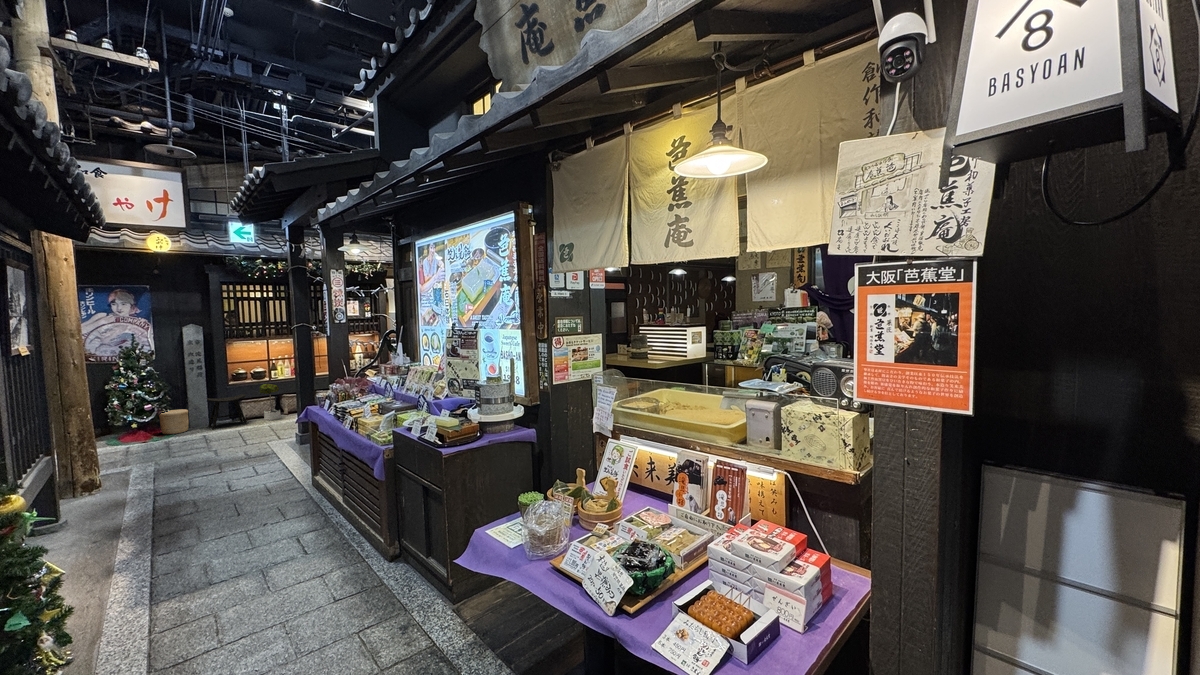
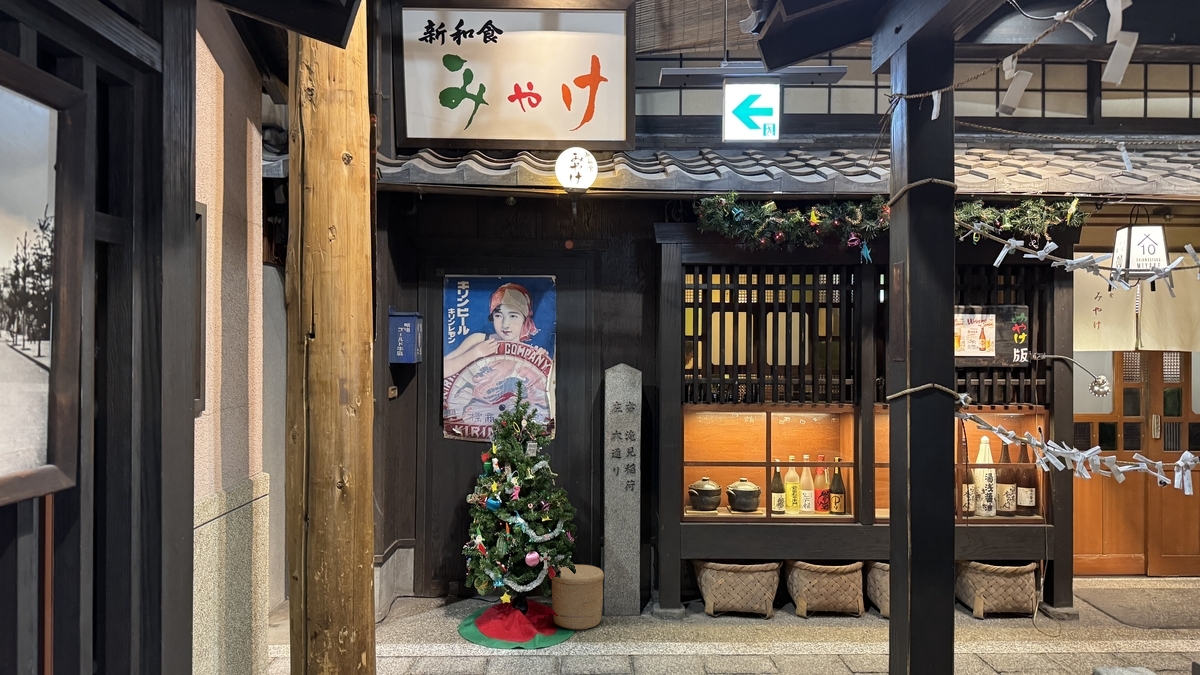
potted tree: present [259,384,281,420] -> none [747,528,792,631]
stool: present [206,394,247,429] -> none [638,546,720,635]

